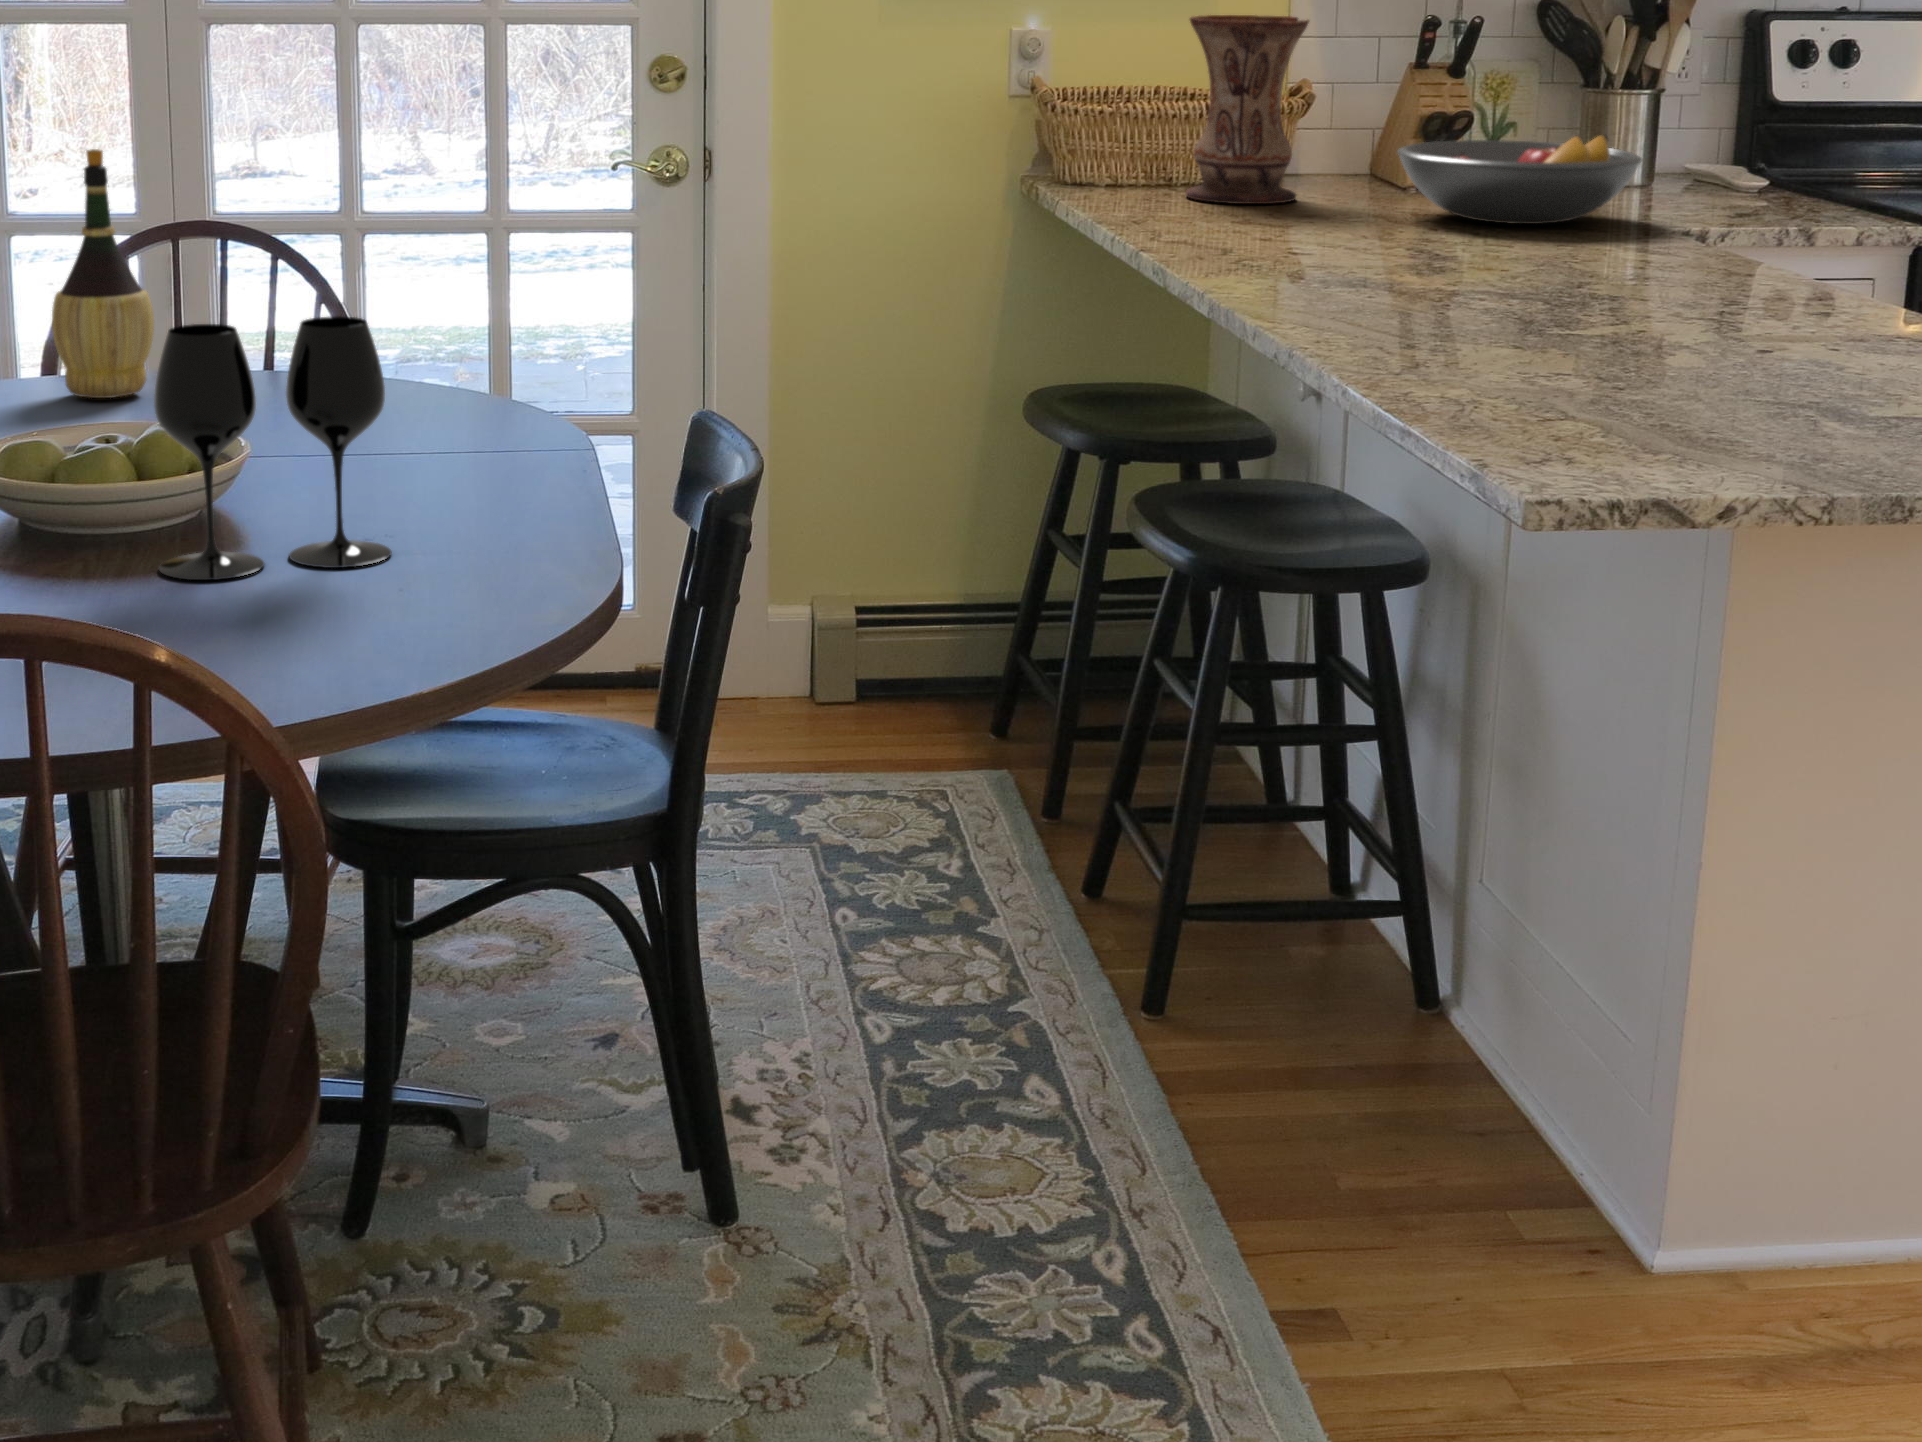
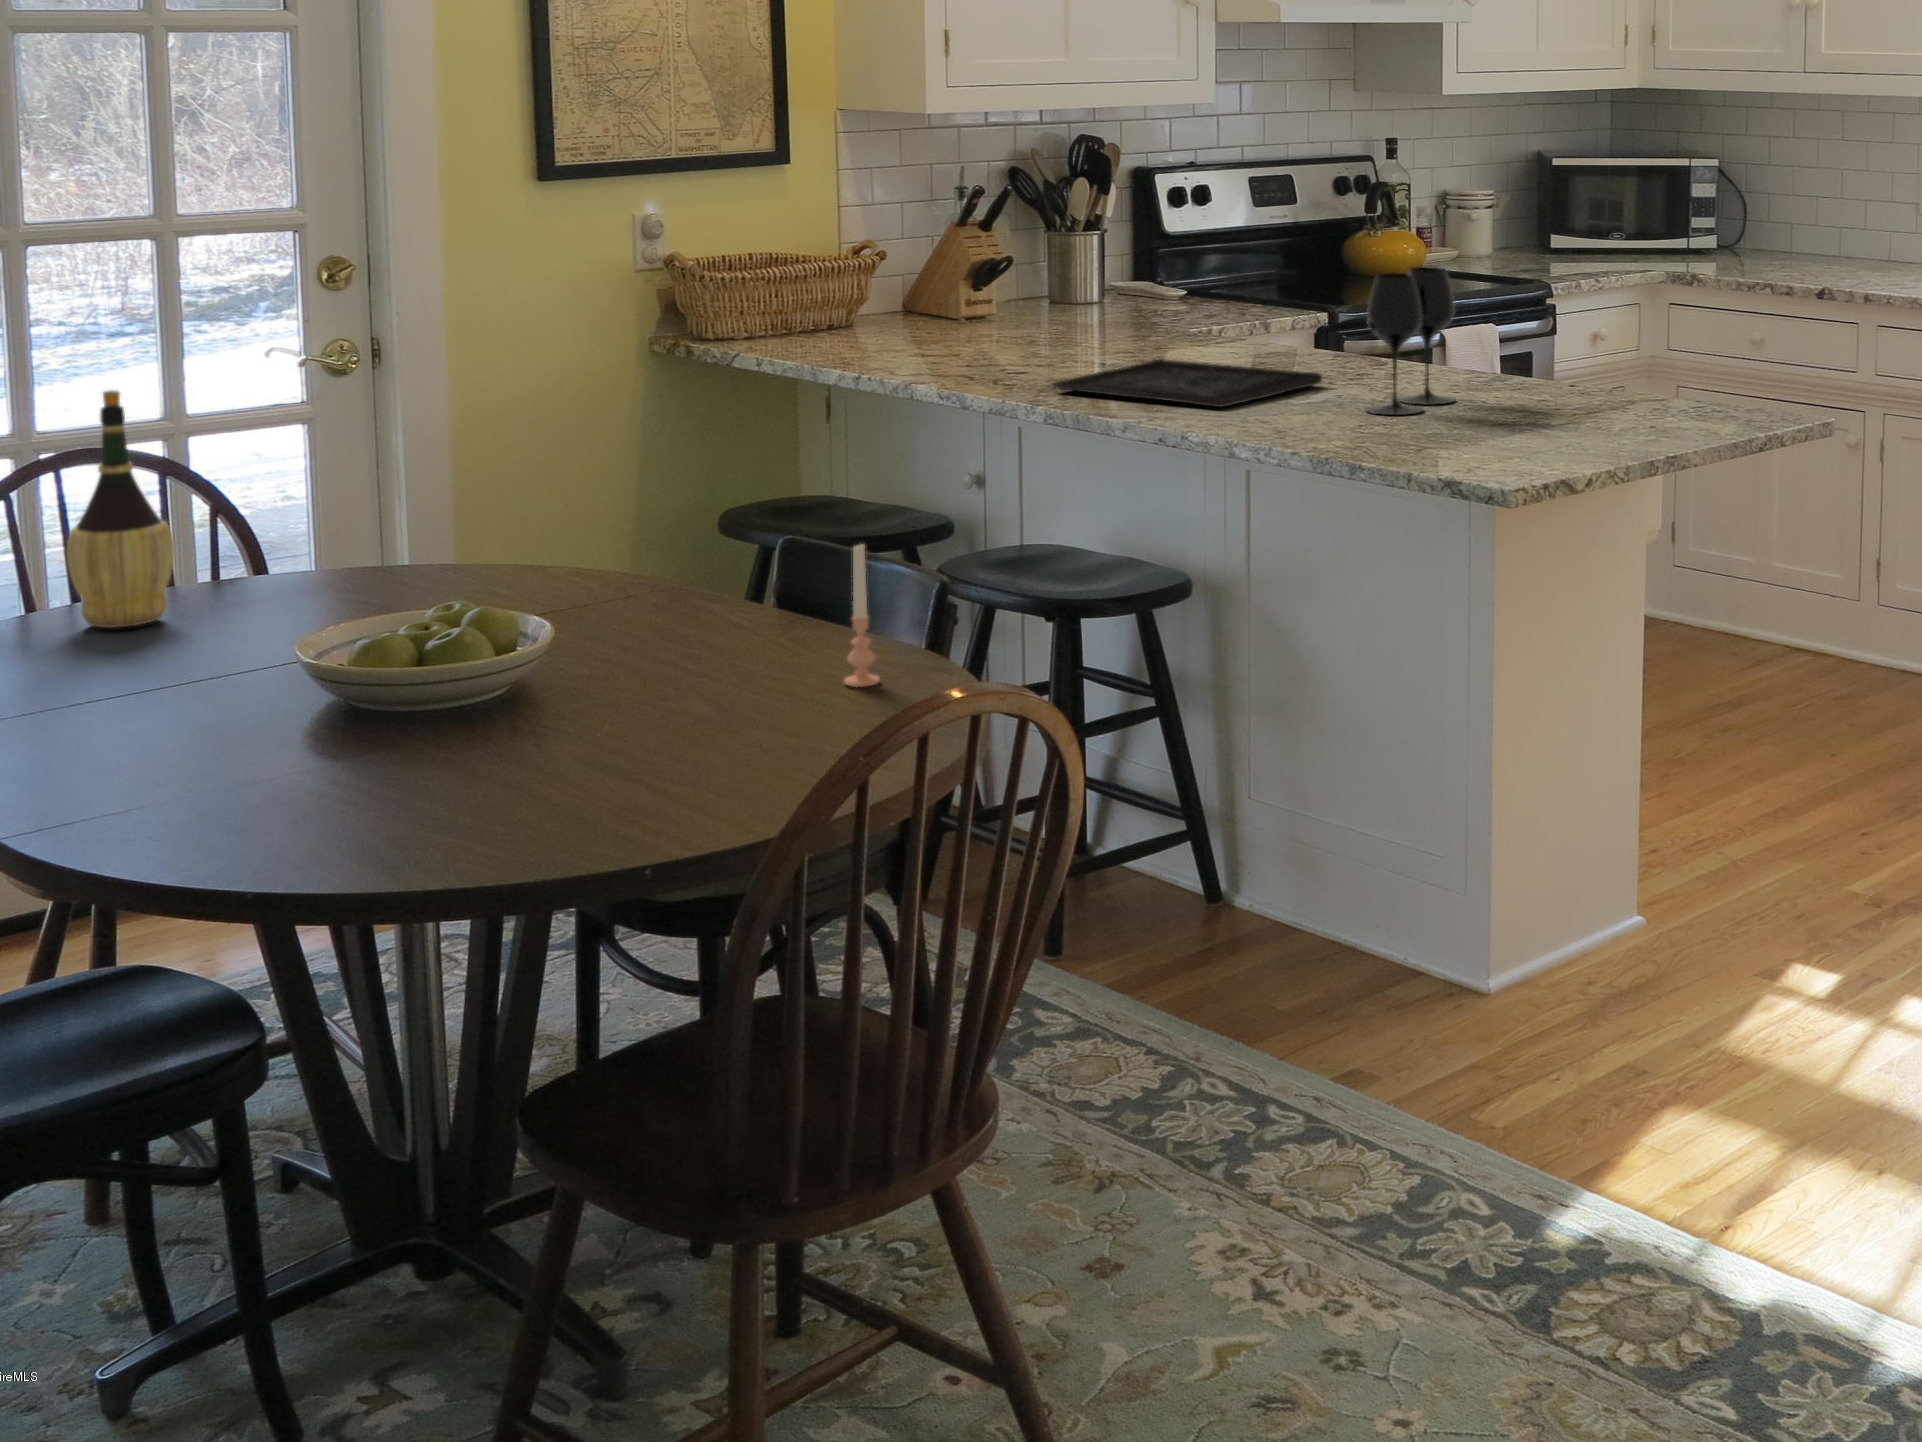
vase: present [1186,15,1309,204] -> none [799,191,897,344]
fruit bowl: present [1397,134,1642,224] -> none [985,267,1162,338]
tray: none [1298,253,1683,321] -> present [1053,359,1322,407]
wine glass: present [154,316,392,580] -> present [1366,267,1455,415]
candle: none [470,411,517,600] -> present [844,545,880,687]

